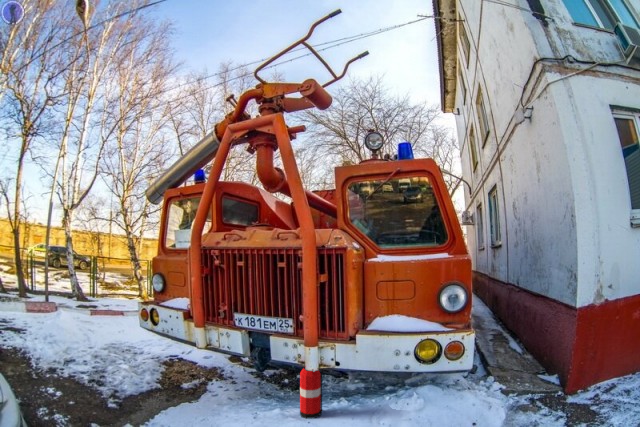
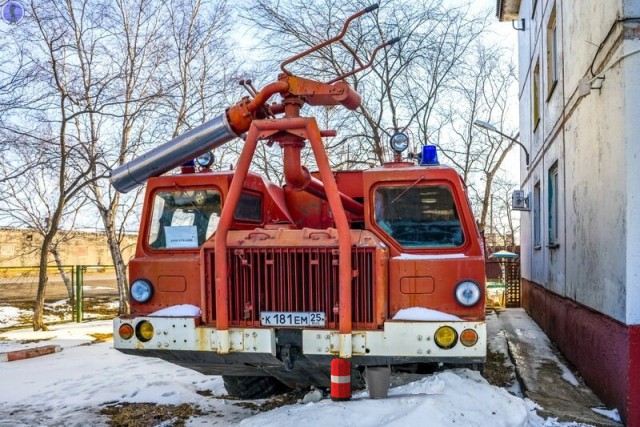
bucket: none [339,366,366,415] -> present [365,366,391,399]

